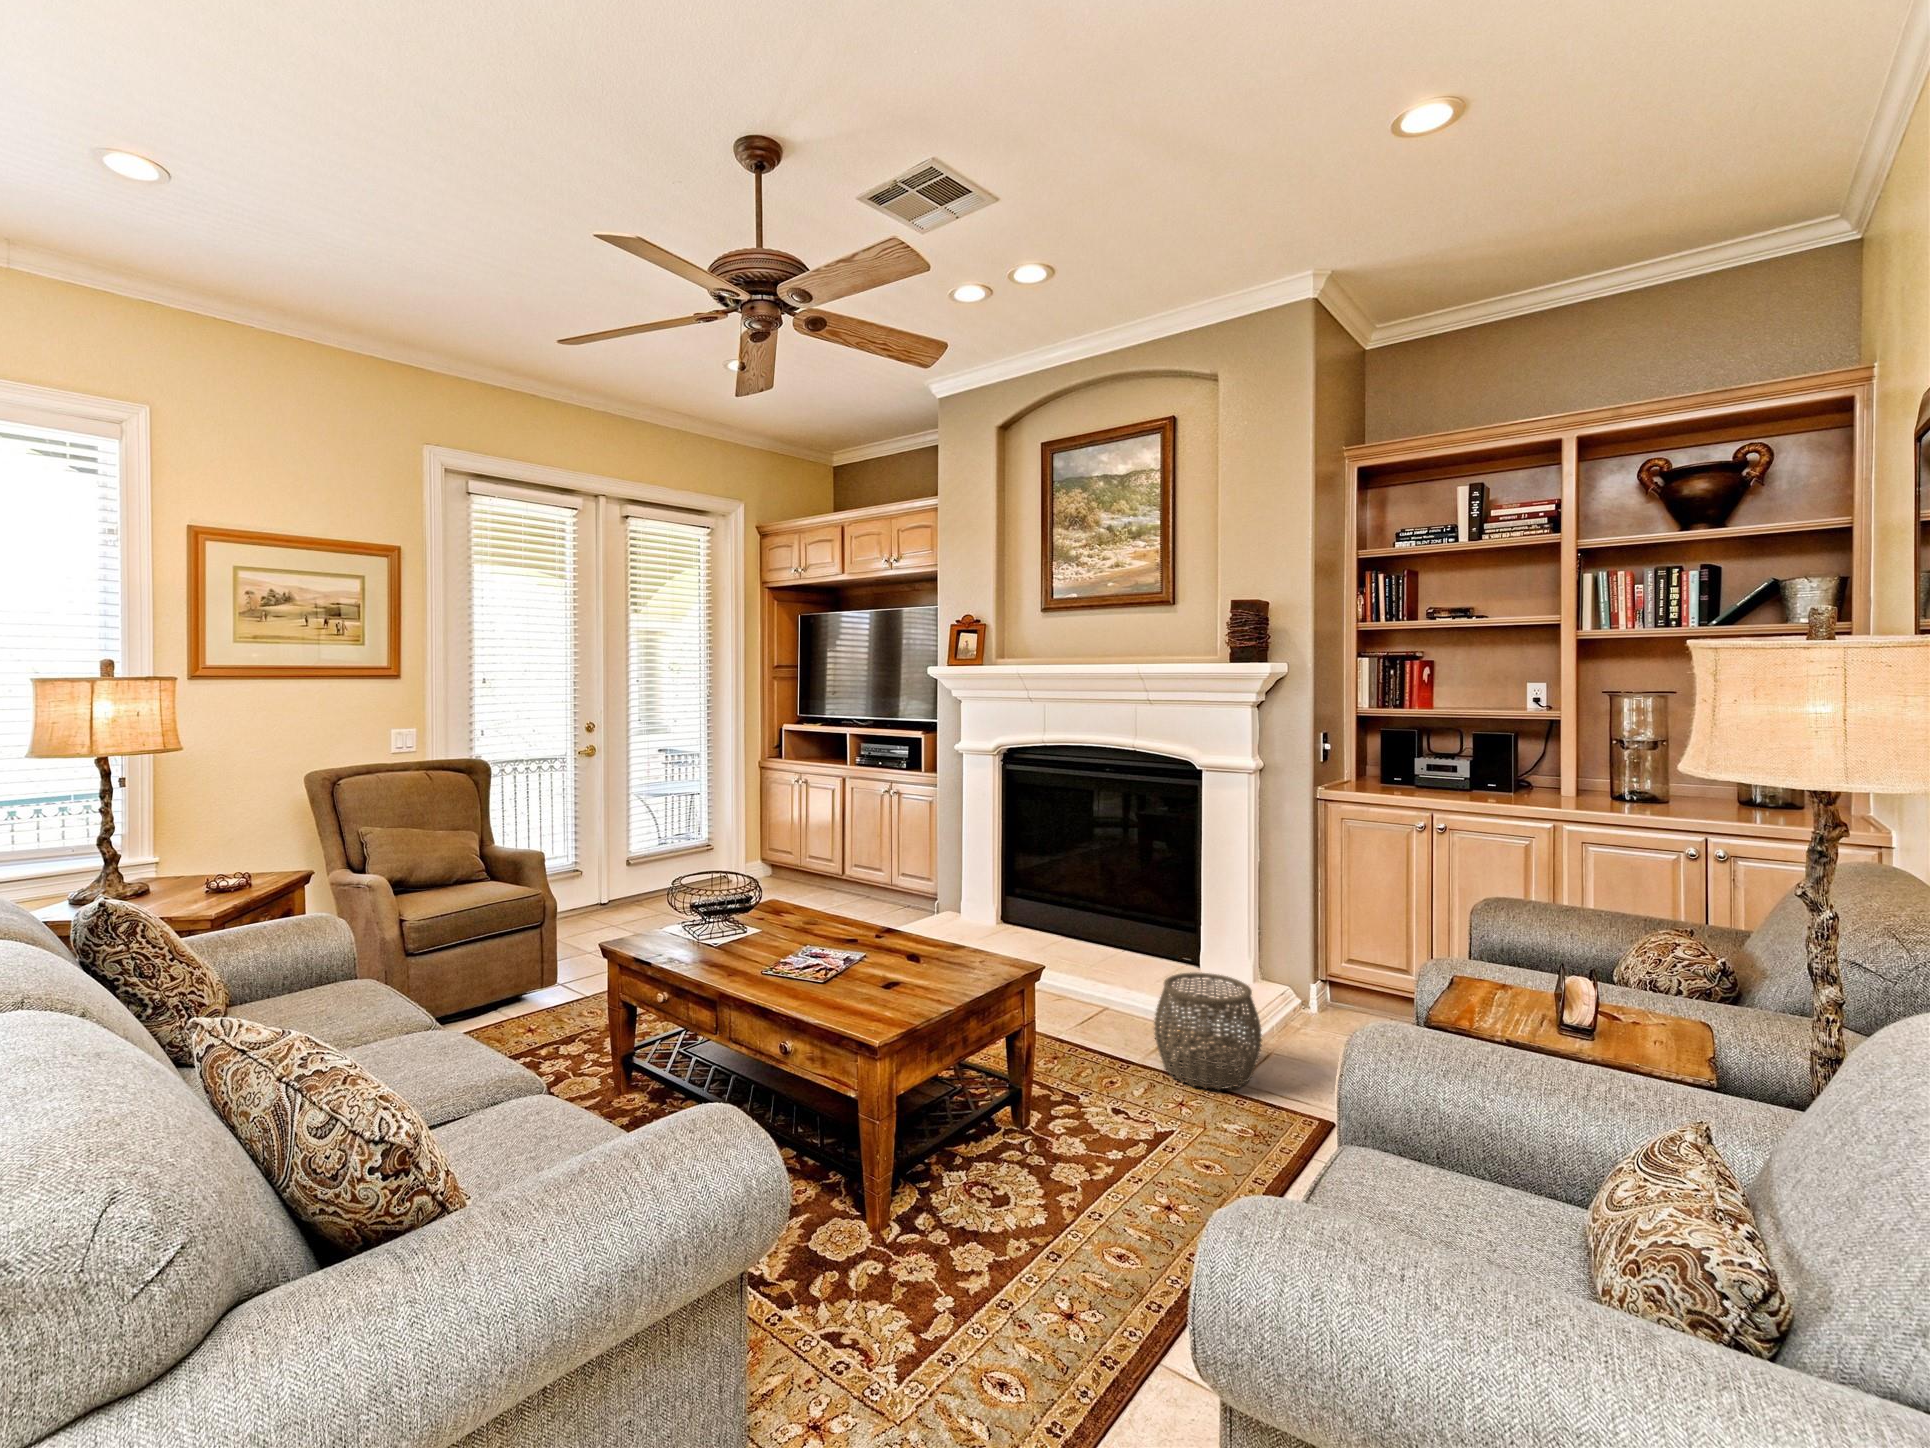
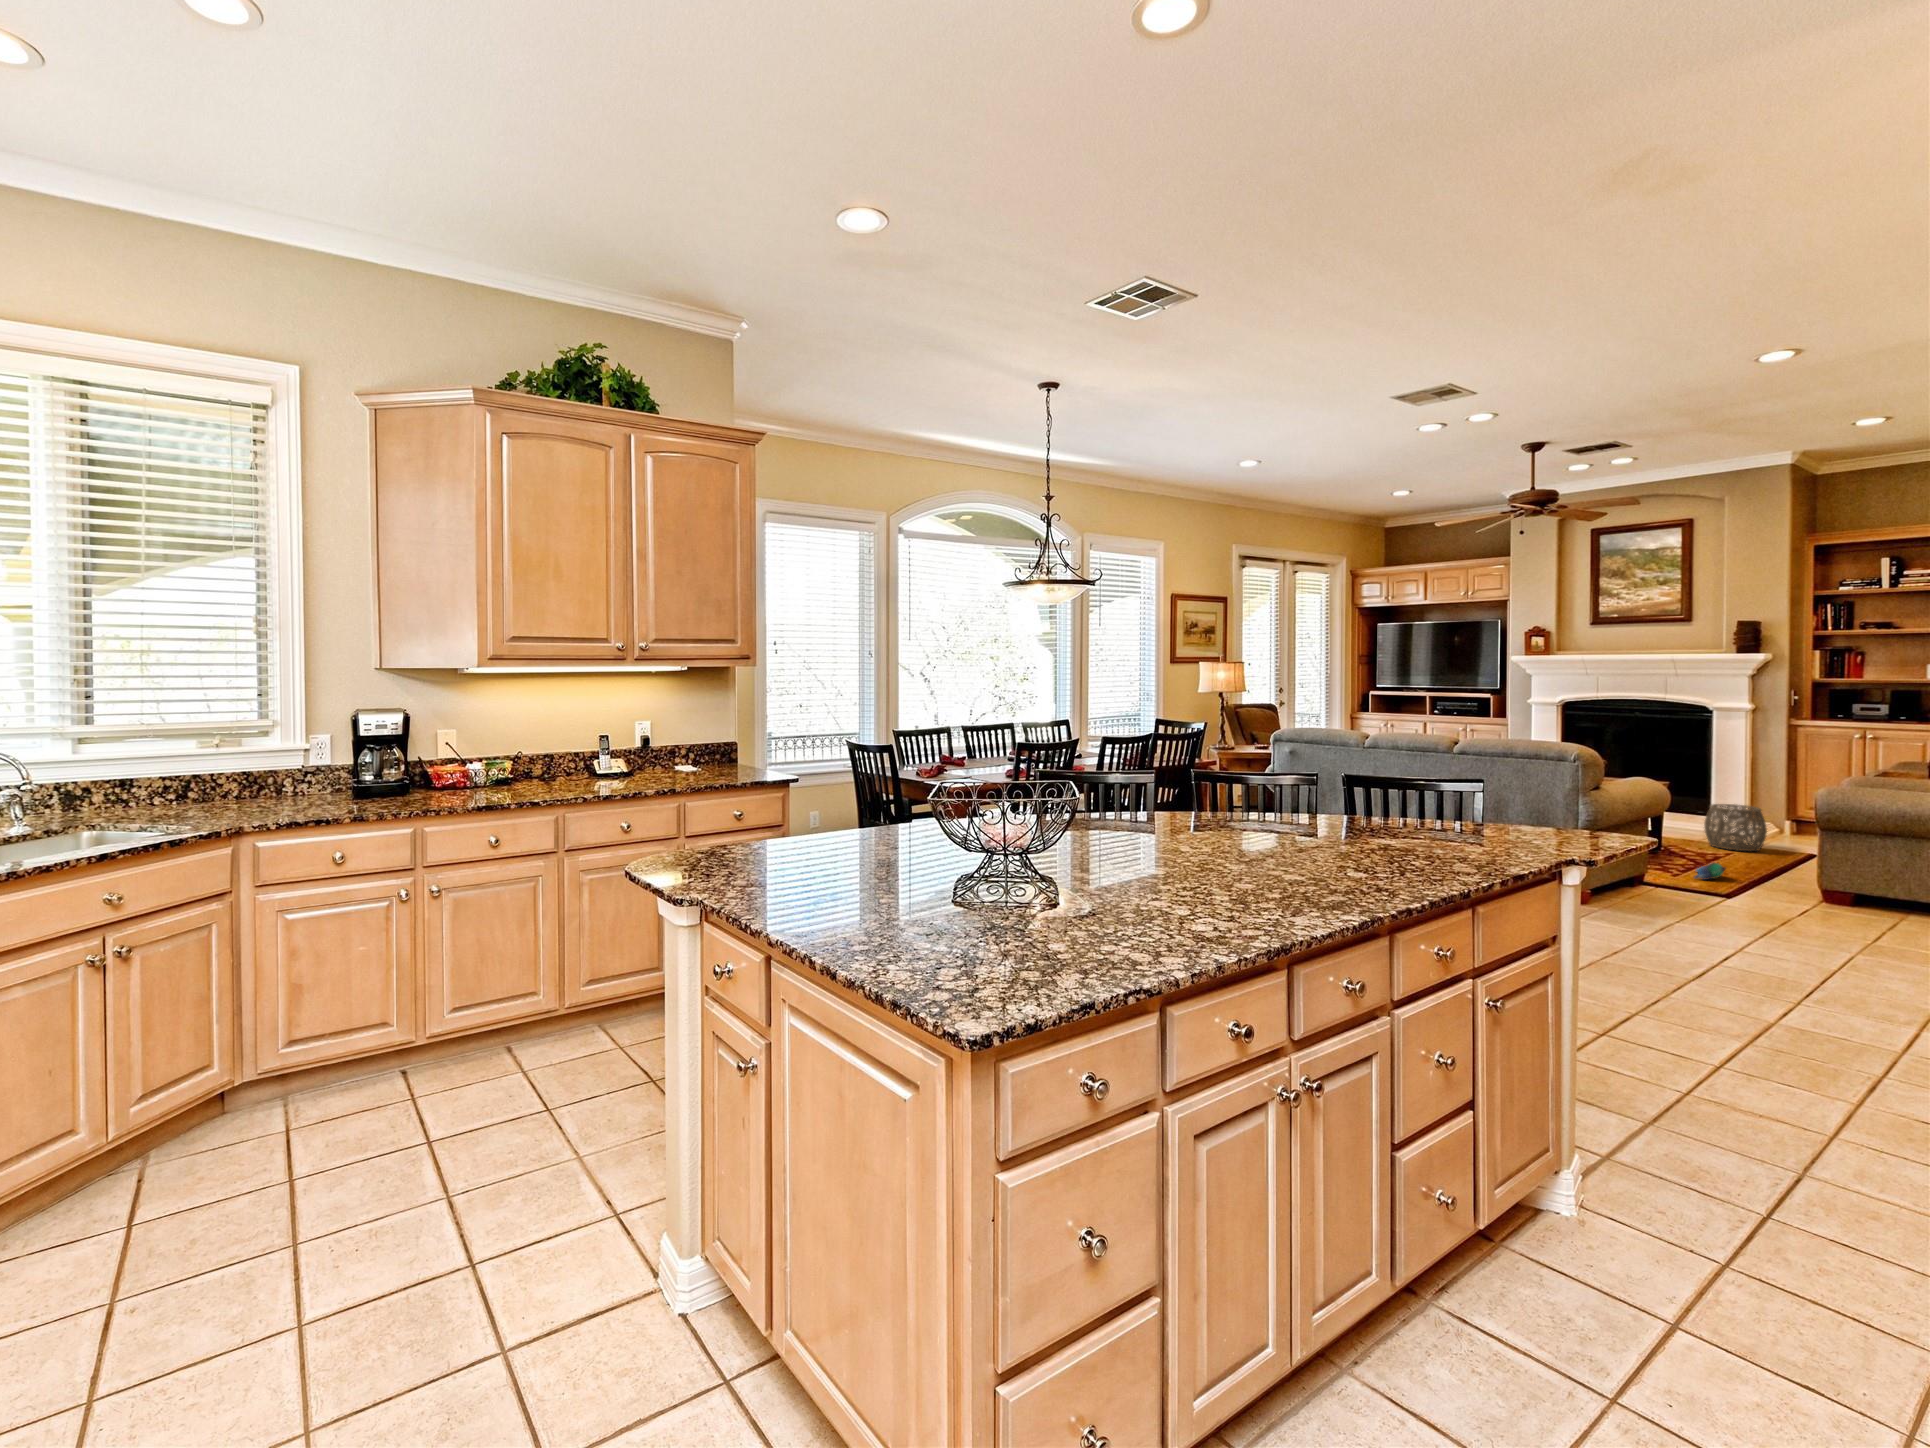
plush toy: none [1018,1221,1102,1304] -> present [1694,863,1726,880]

